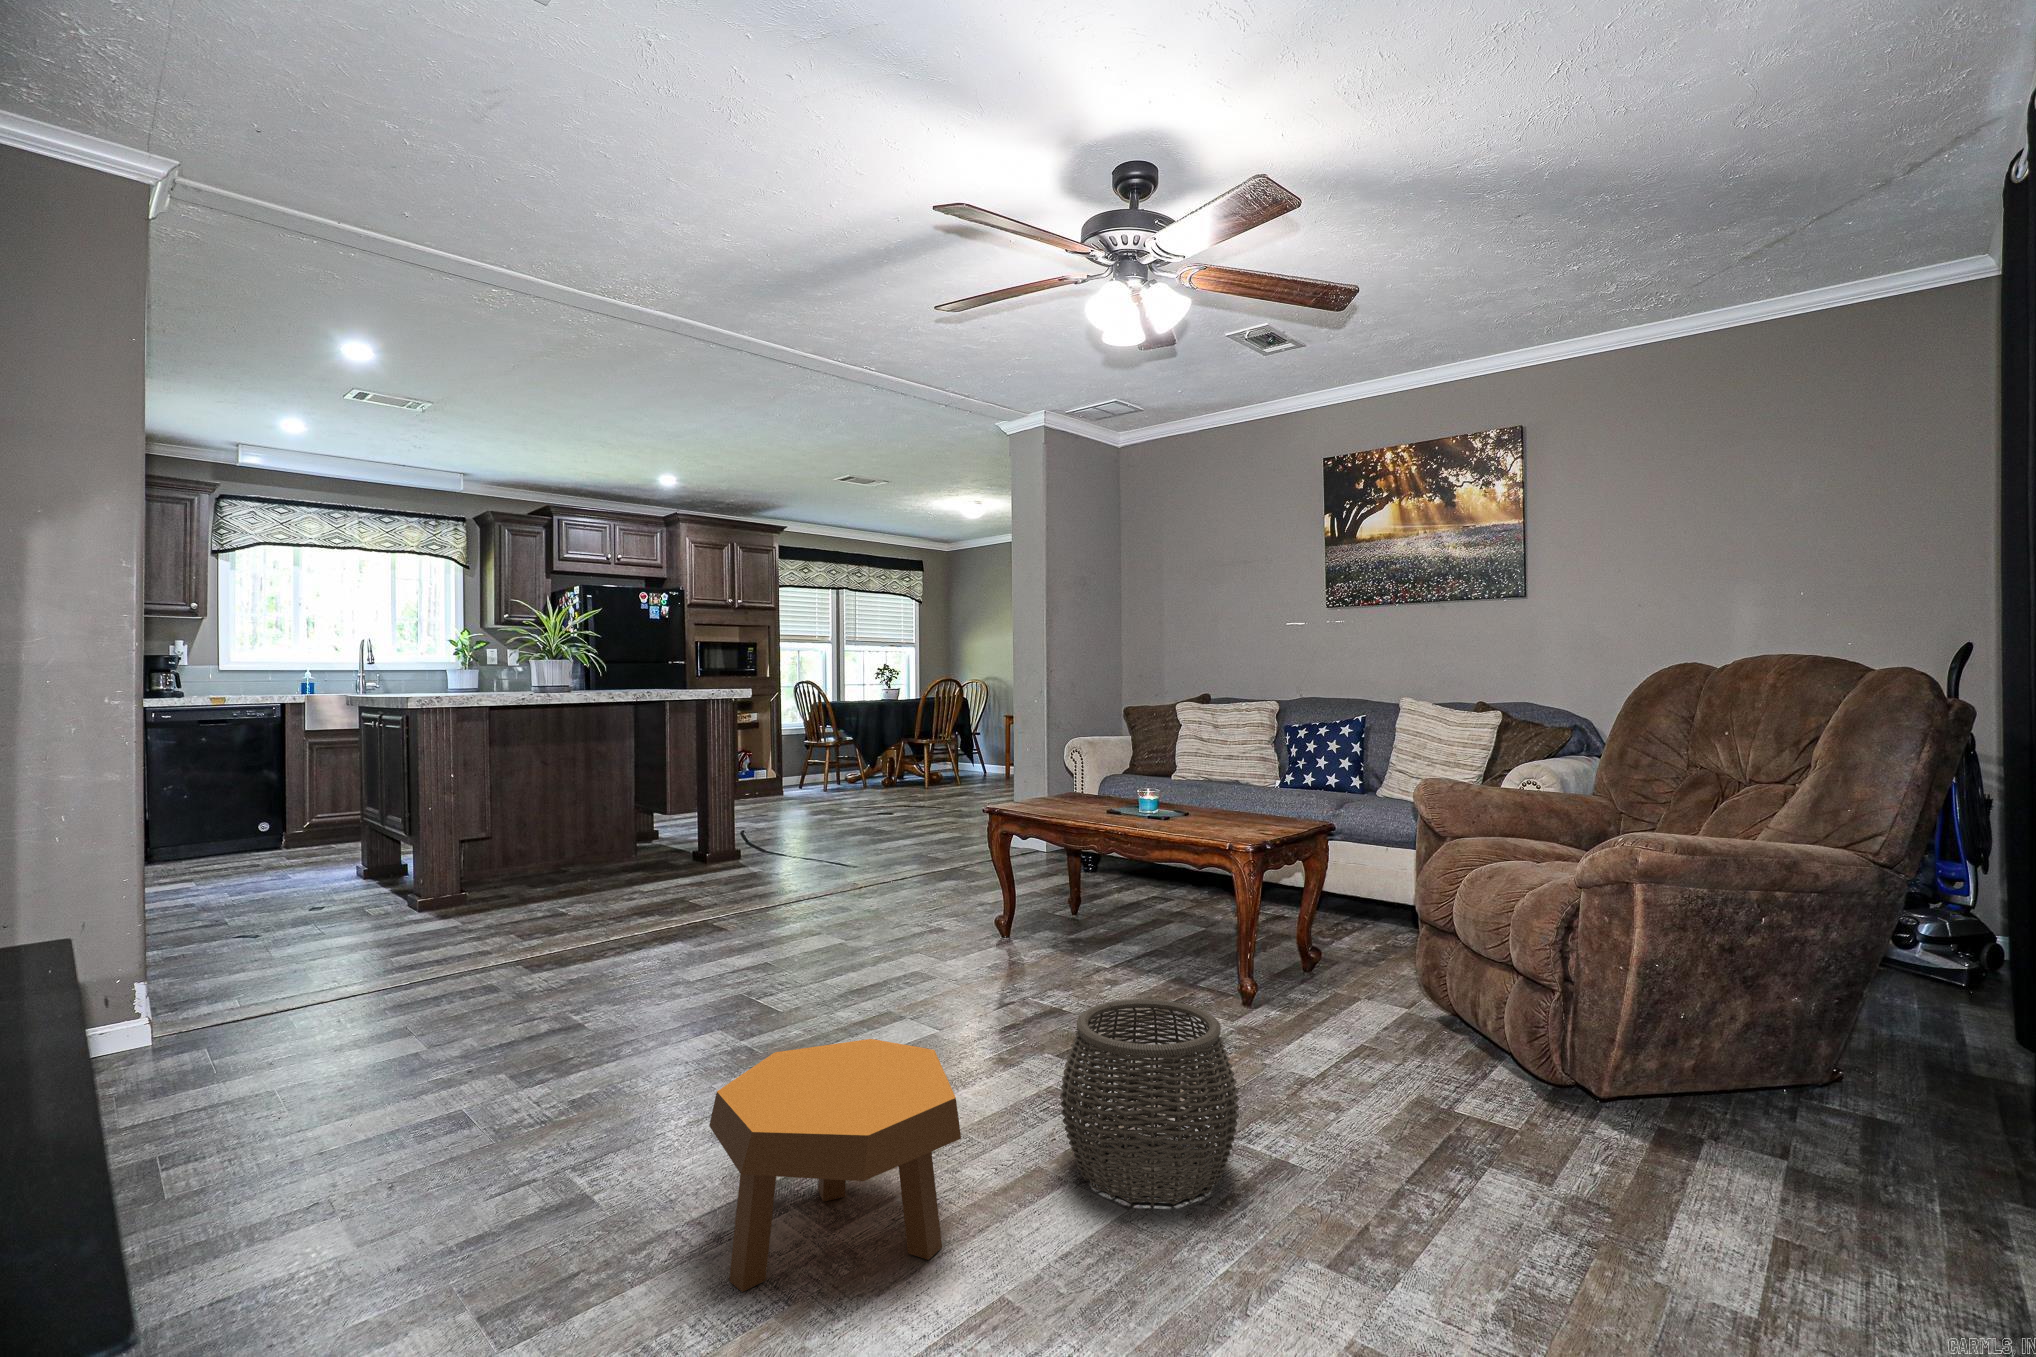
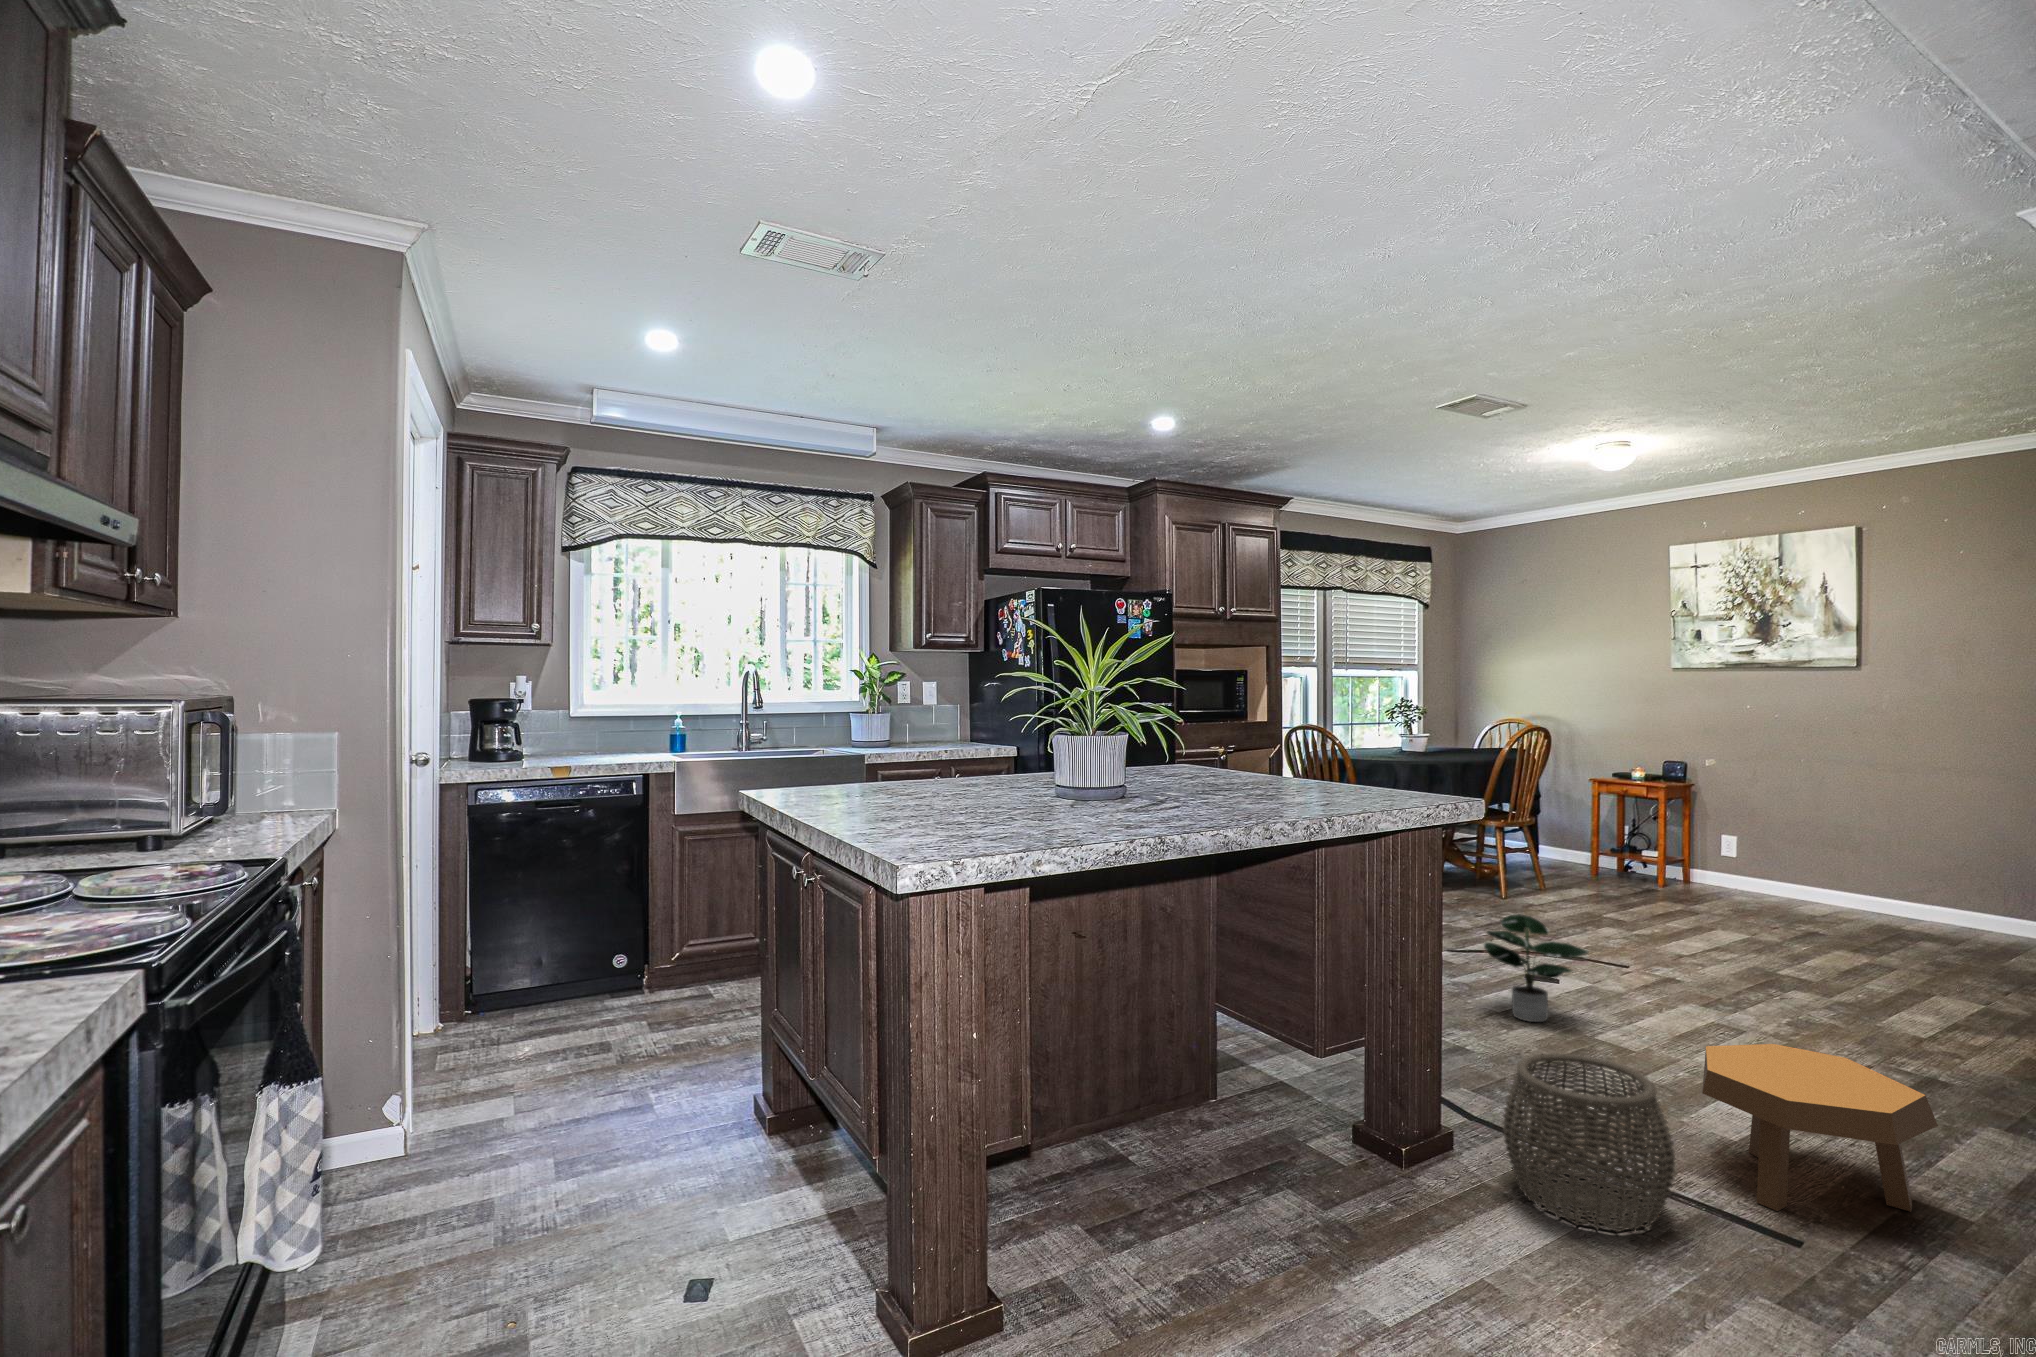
potted plant: none [1095,858,1196,973] -> present [1484,914,1588,1022]
footstool: present [709,1039,961,1292] -> present [1702,1044,1938,1212]

